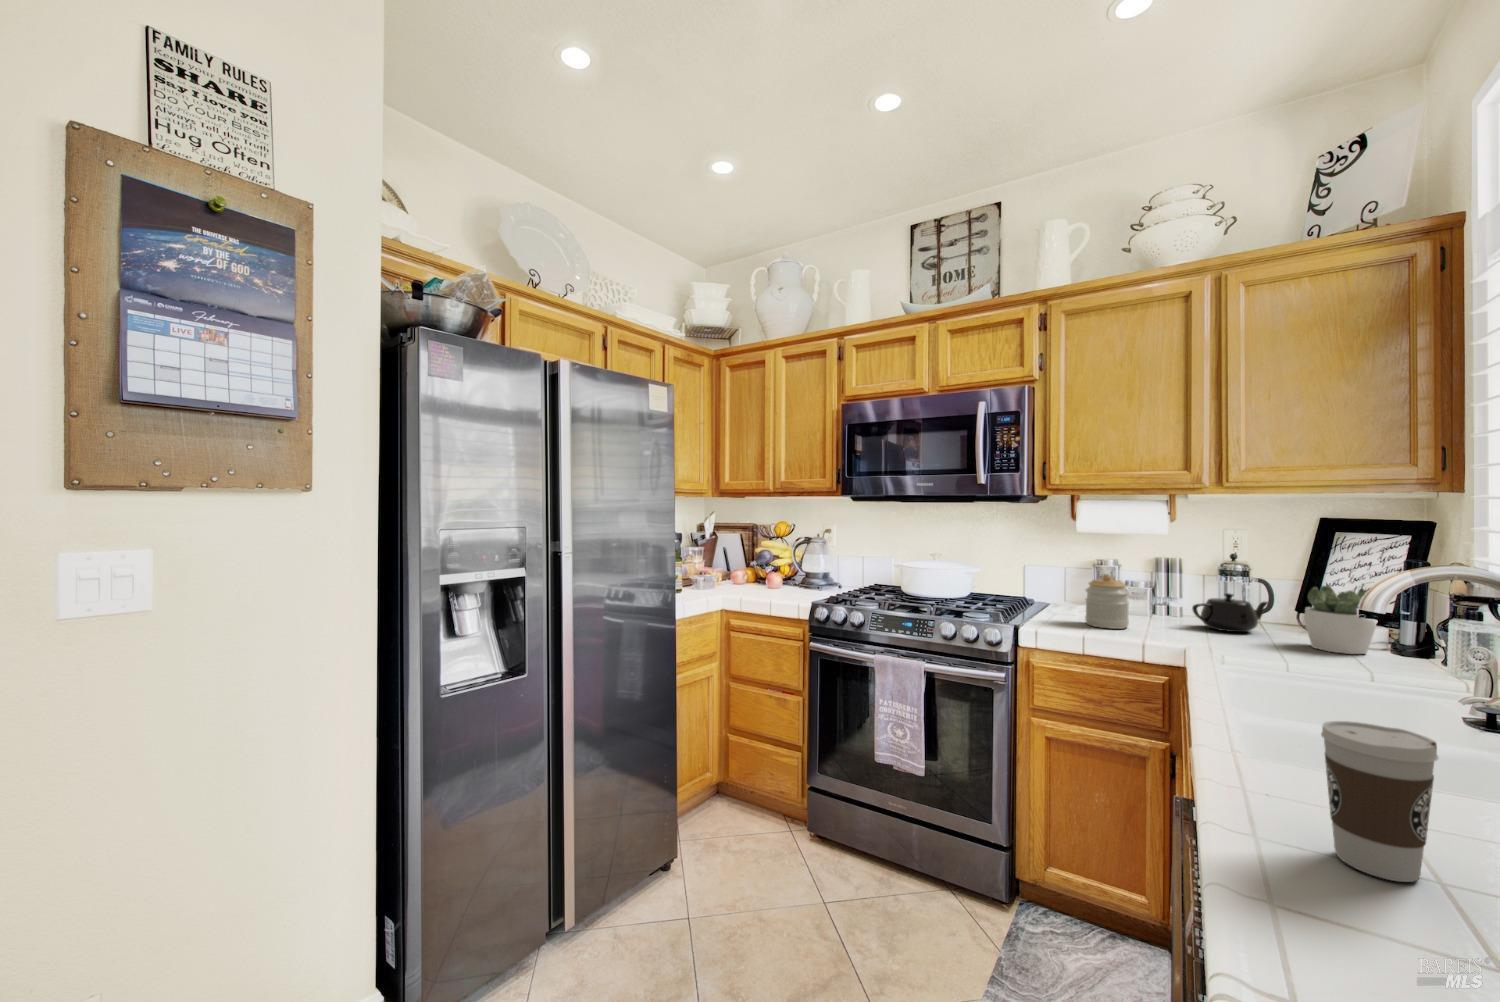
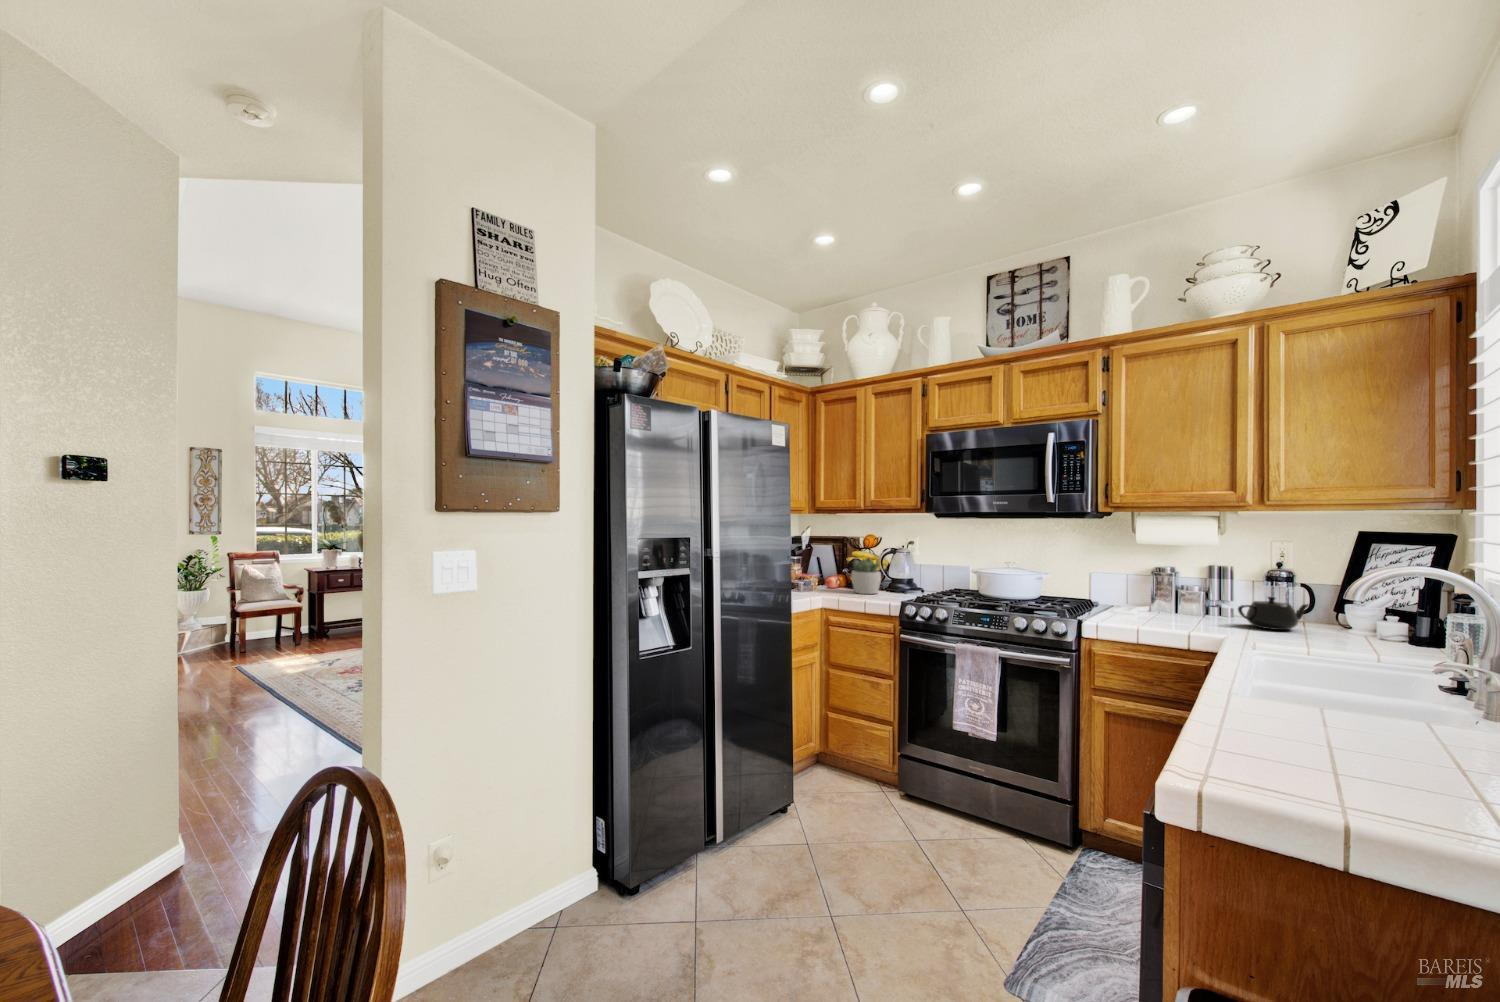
jar: present [1085,574,1129,629] -> none [1141,578,1179,625]
succulent plant: present [1304,586,1375,654] -> present [851,558,881,594]
coffee cup: present [1321,721,1438,882] -> none [1259,664,1328,758]

